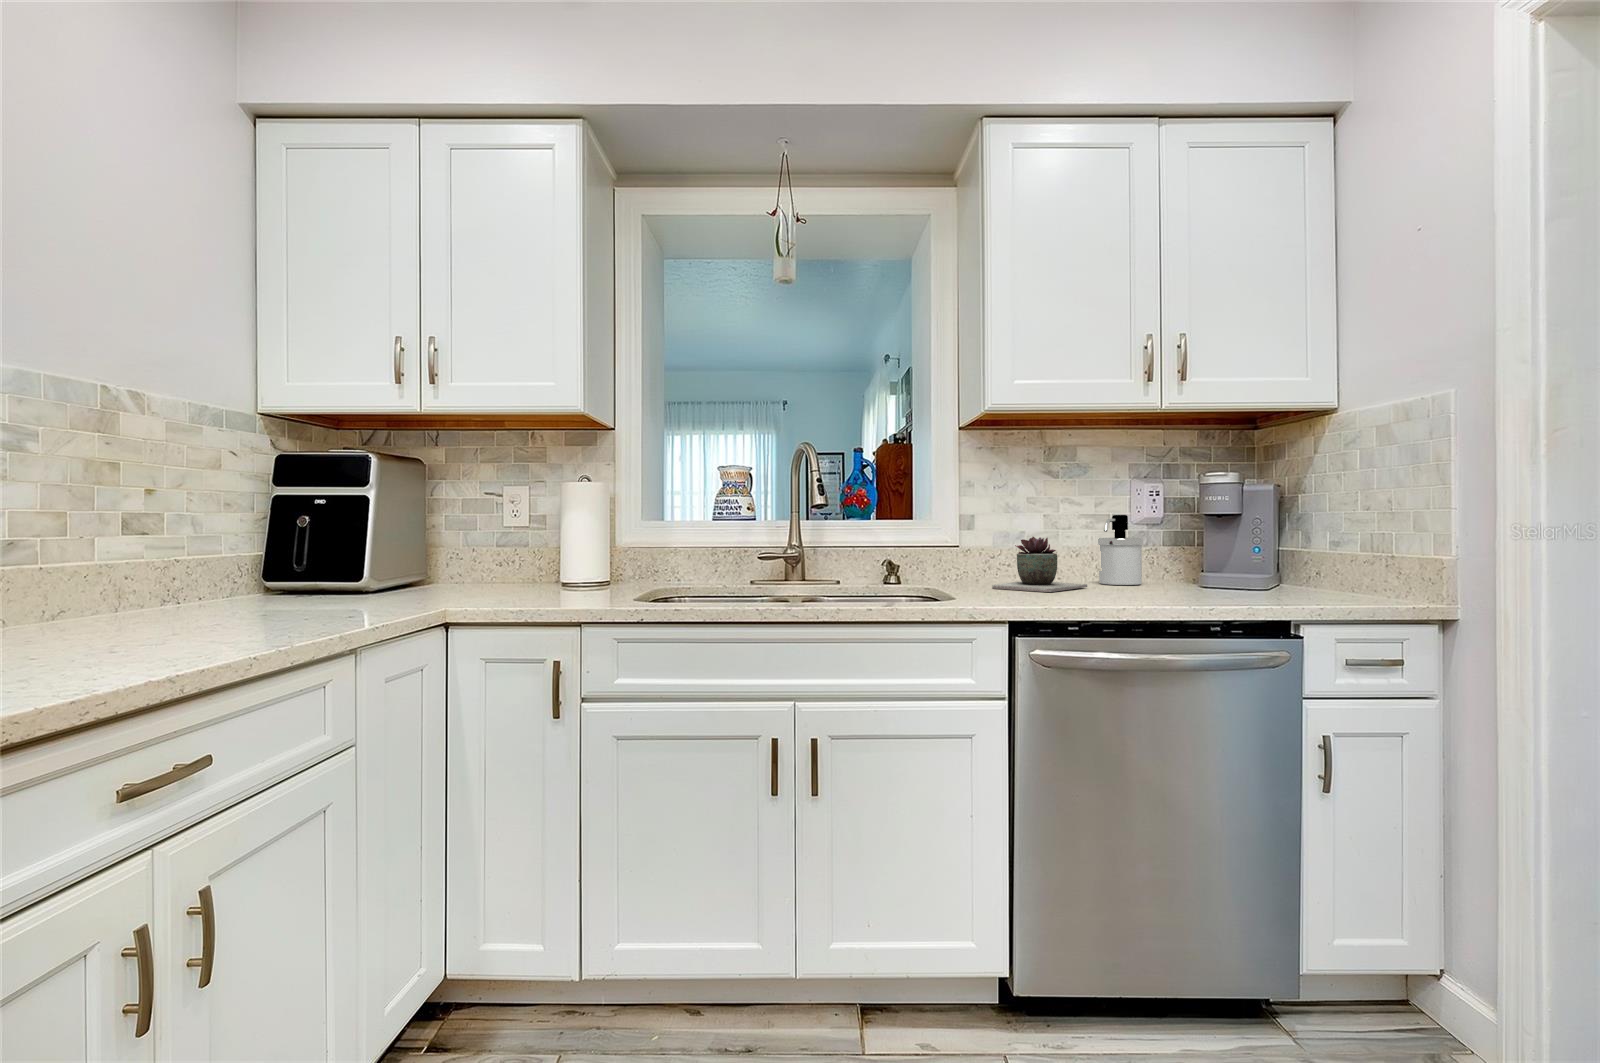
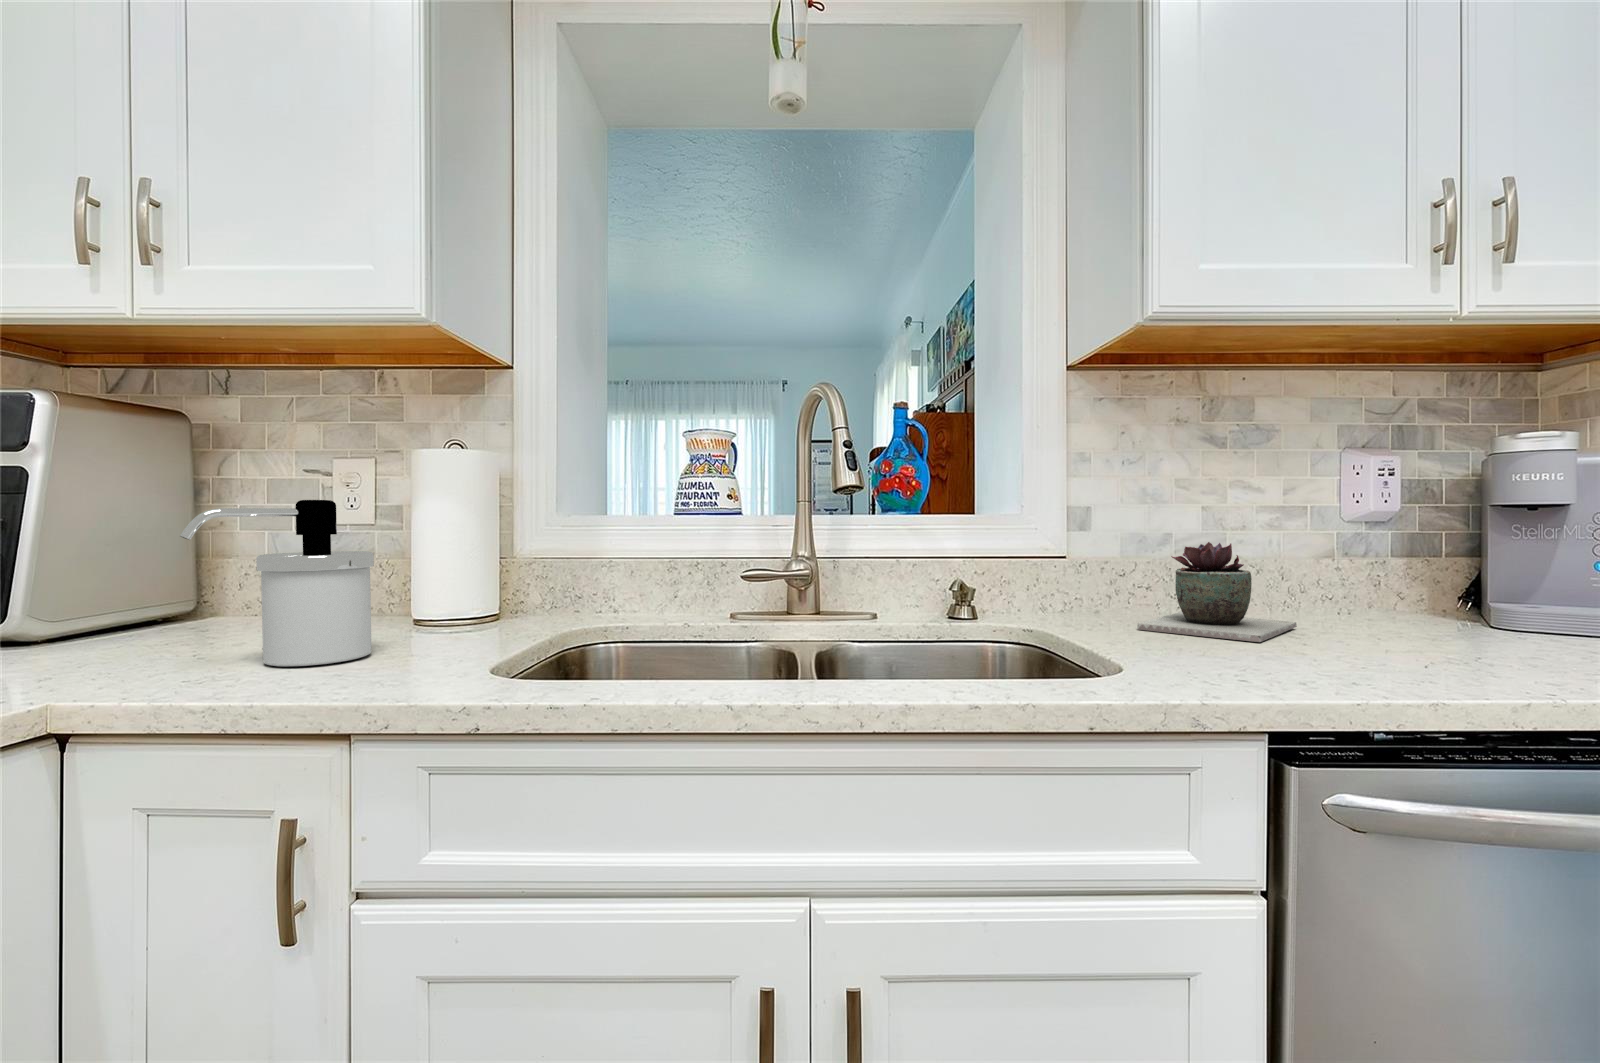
soap dispenser: present [1098,515,1143,585] -> present [180,500,374,666]

